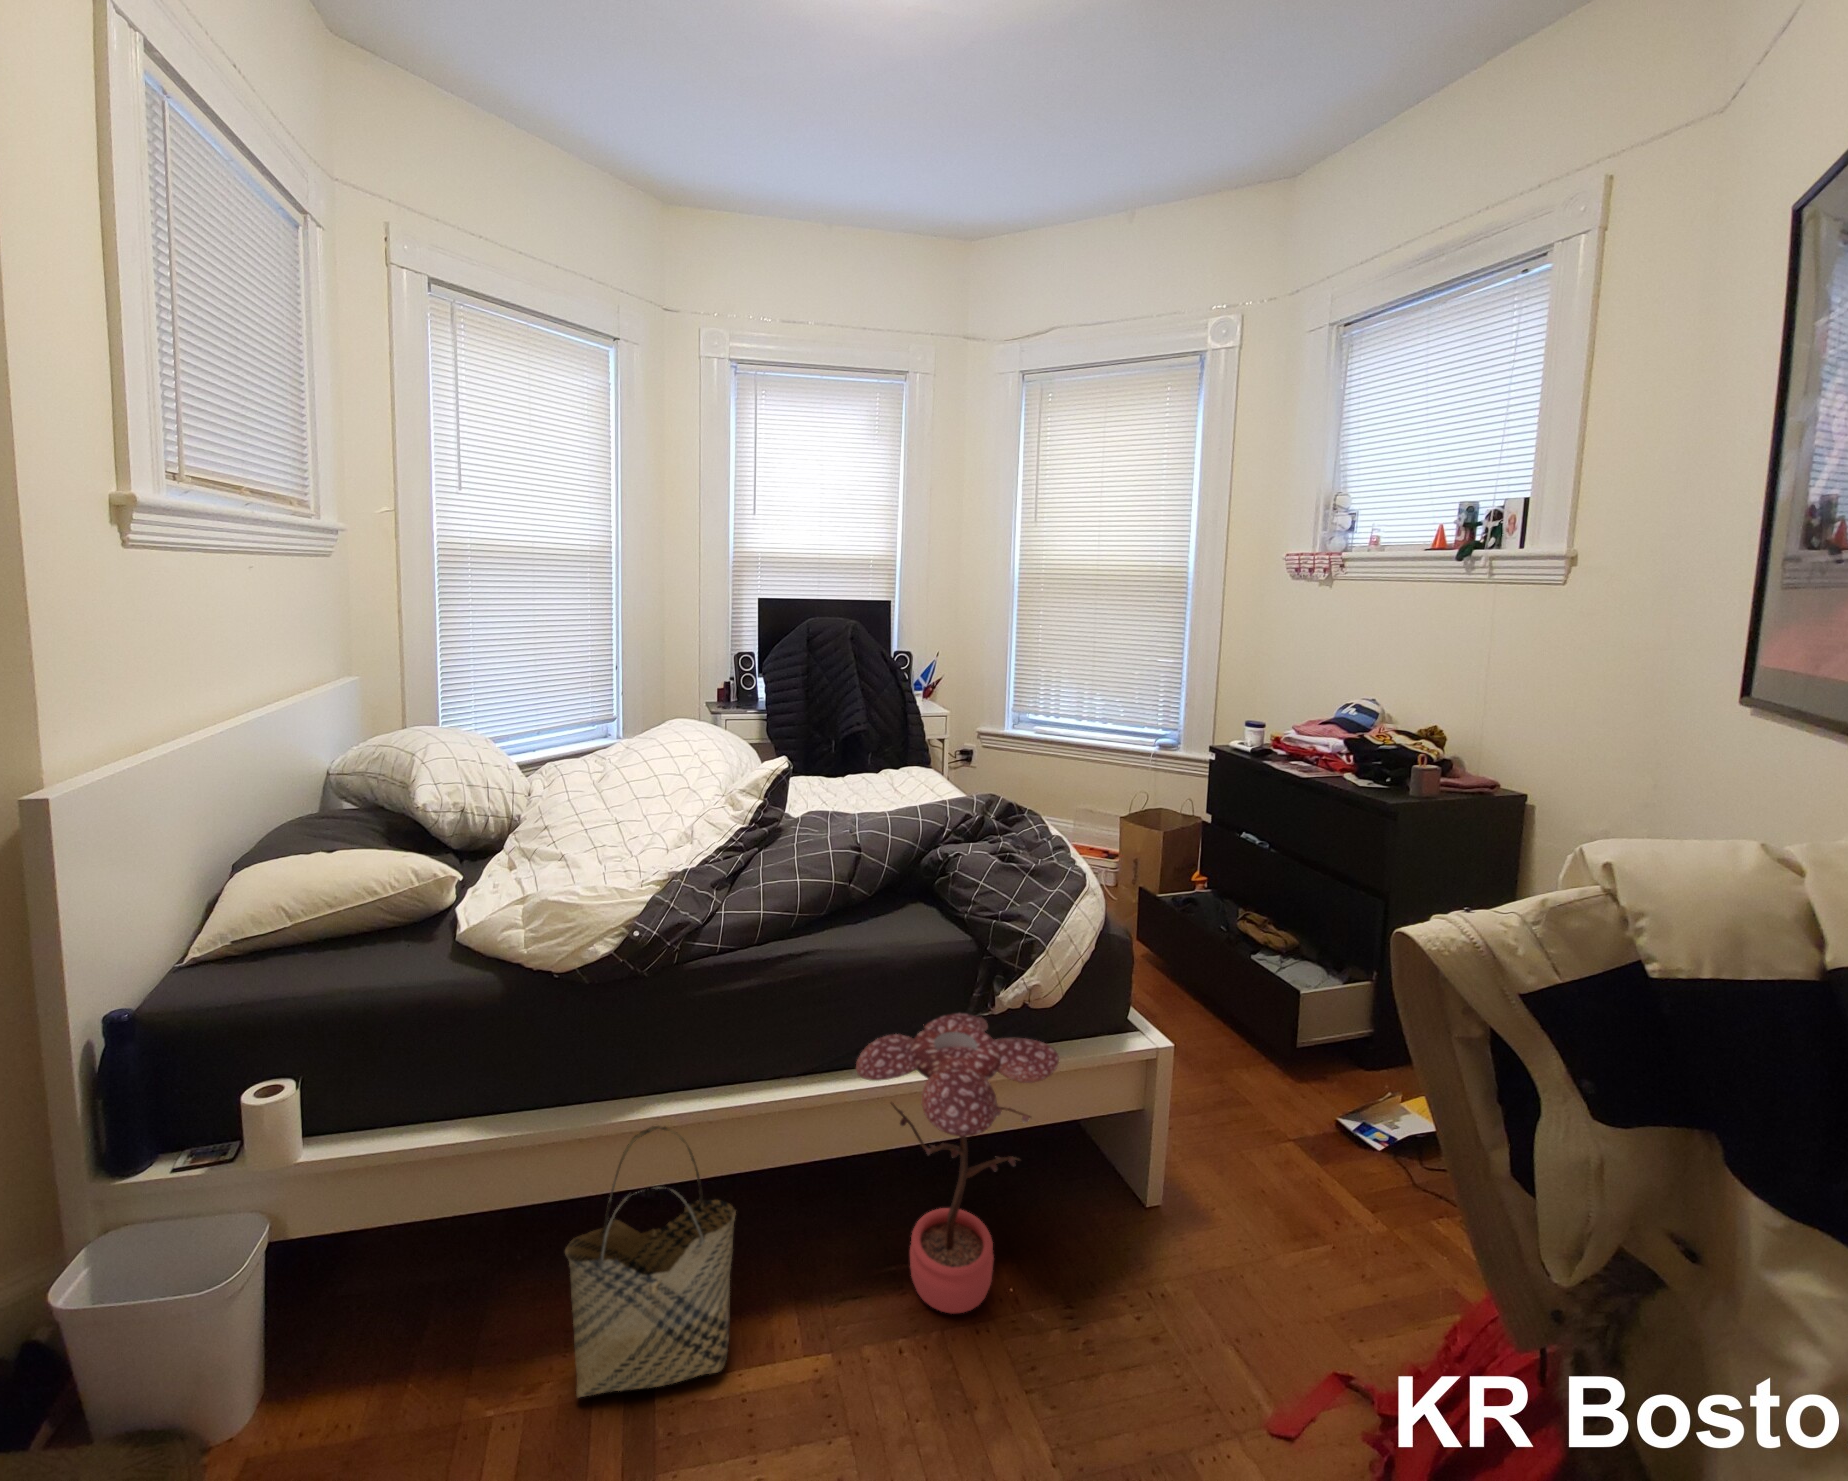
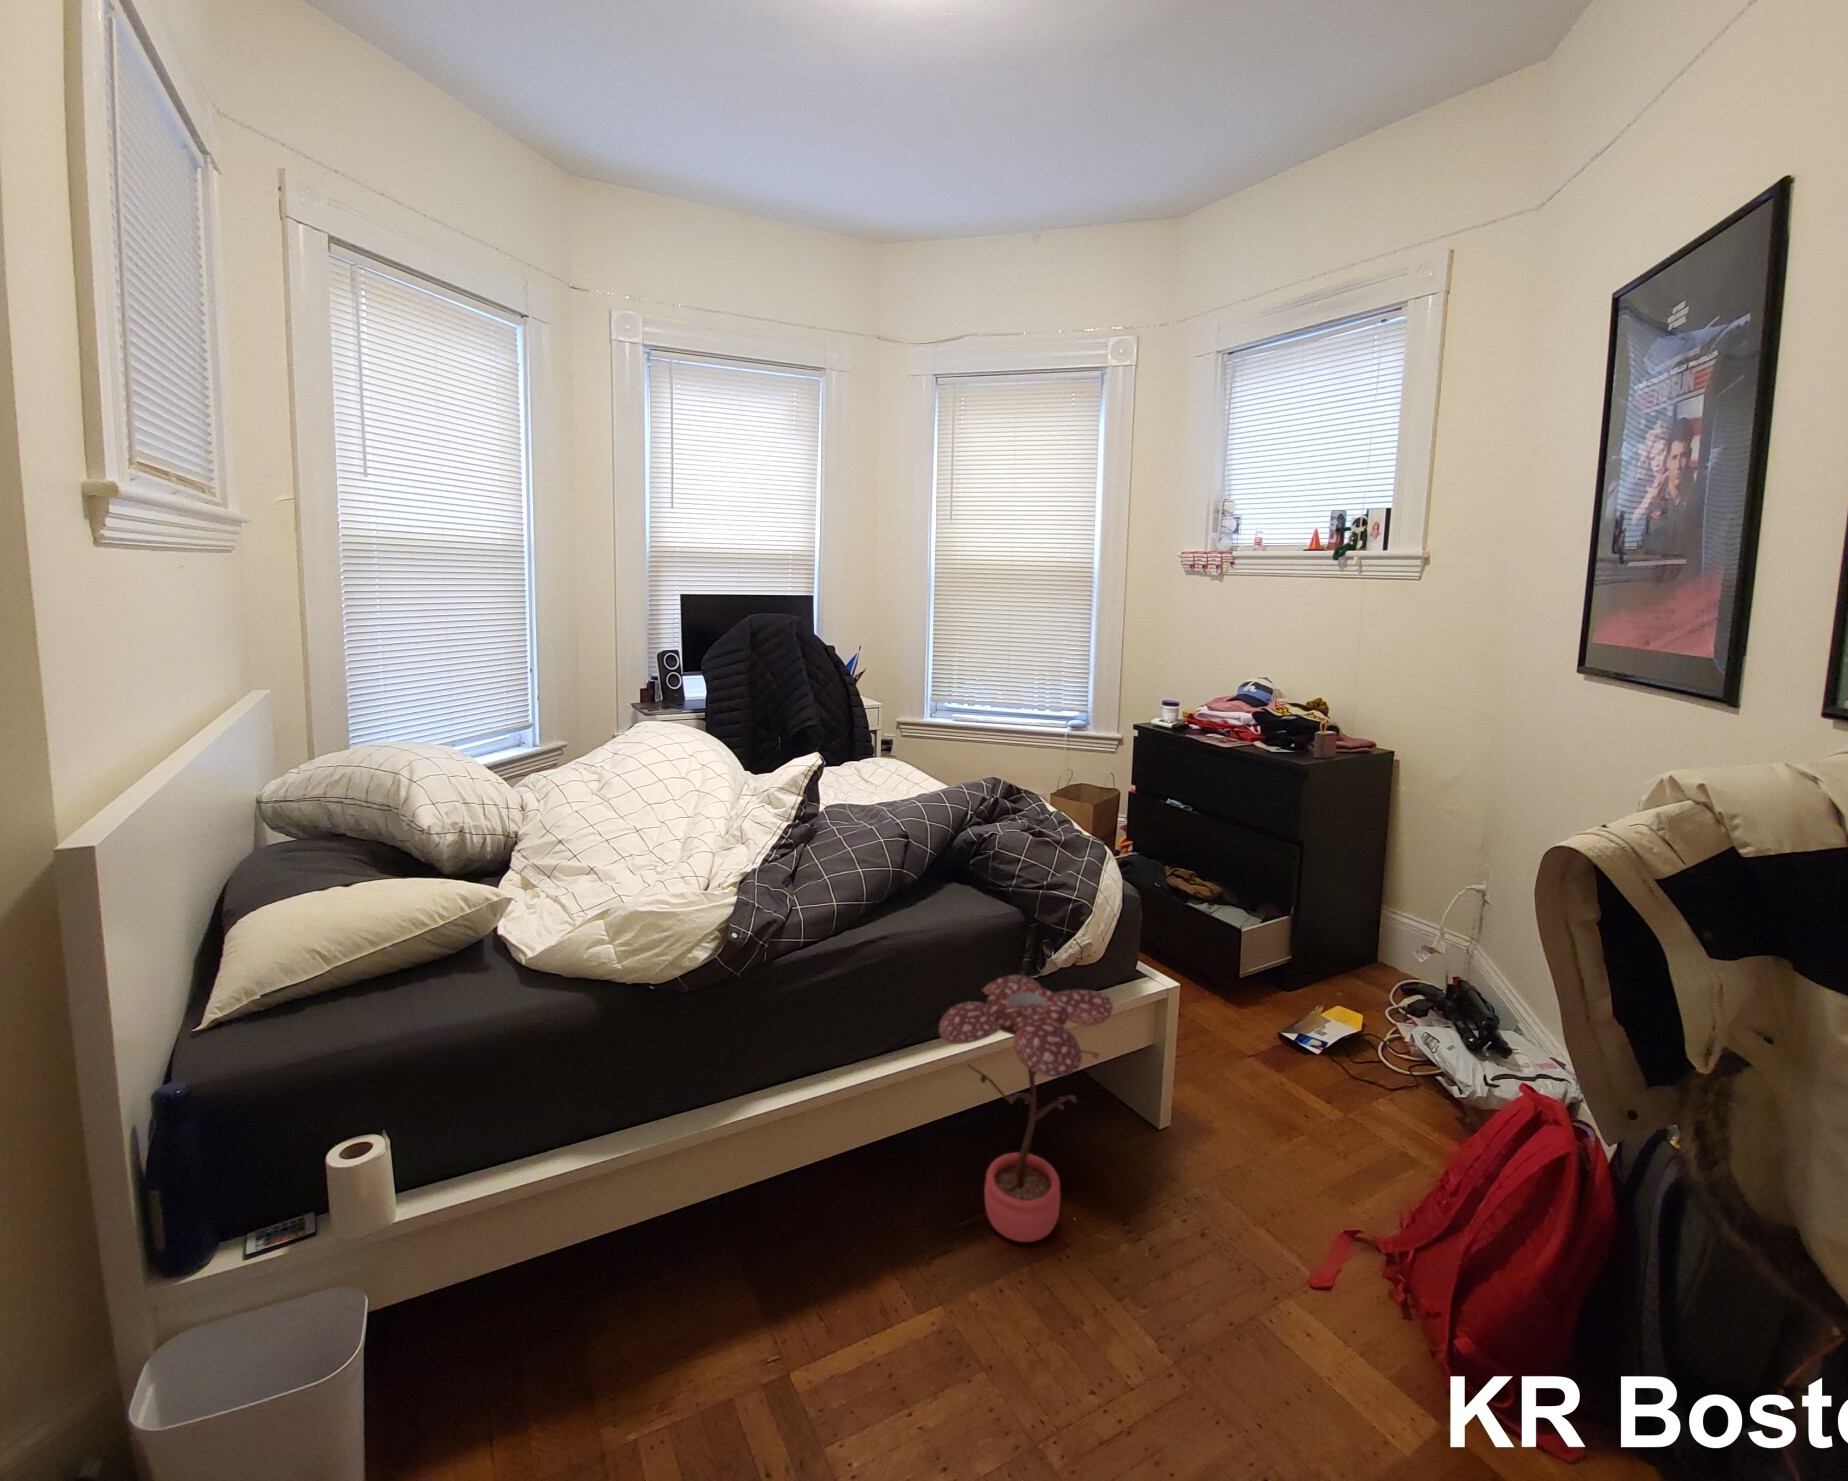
woven basket: present [565,1126,736,1398] -> none [698,1119,853,1393]

